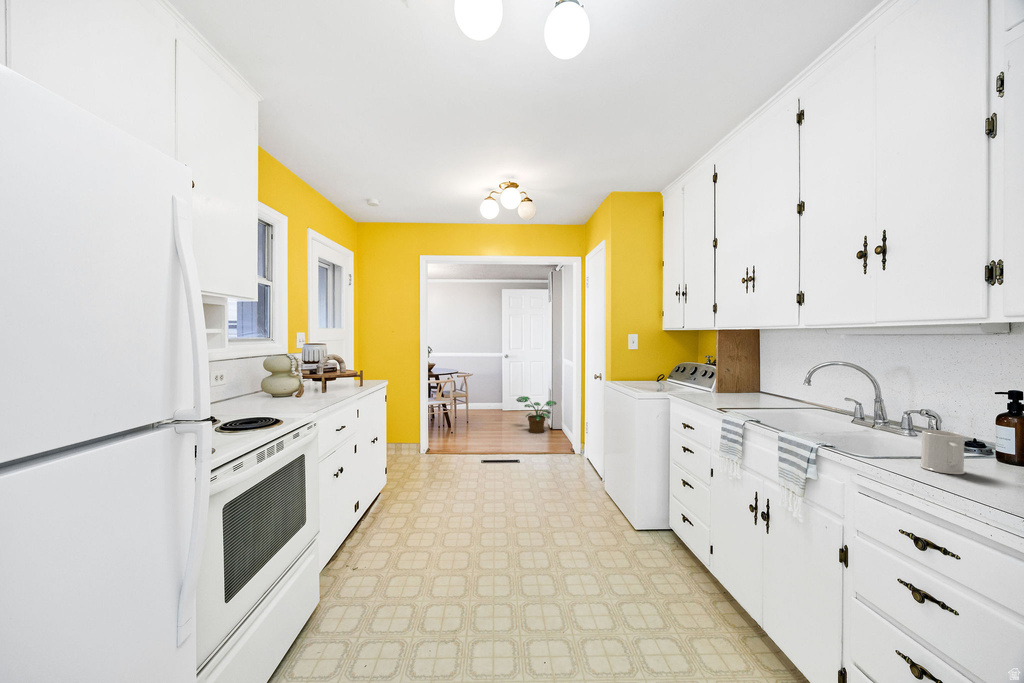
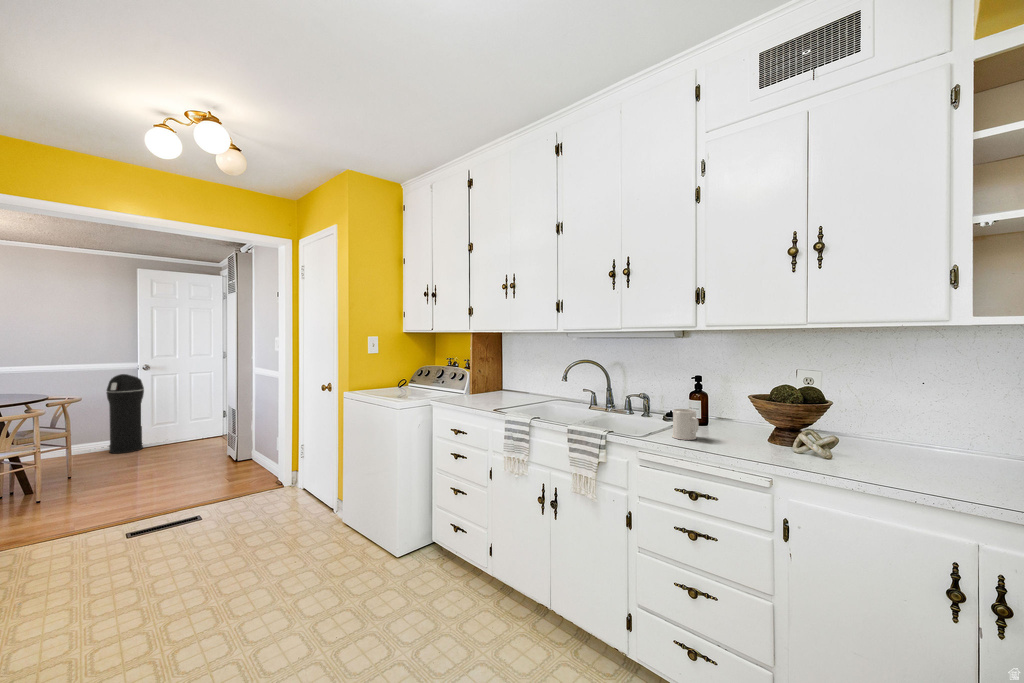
trash can: none [485,360,505,412] -> present [106,374,144,453]
potted plant: present [516,396,557,433] -> none [176,423,245,471]

